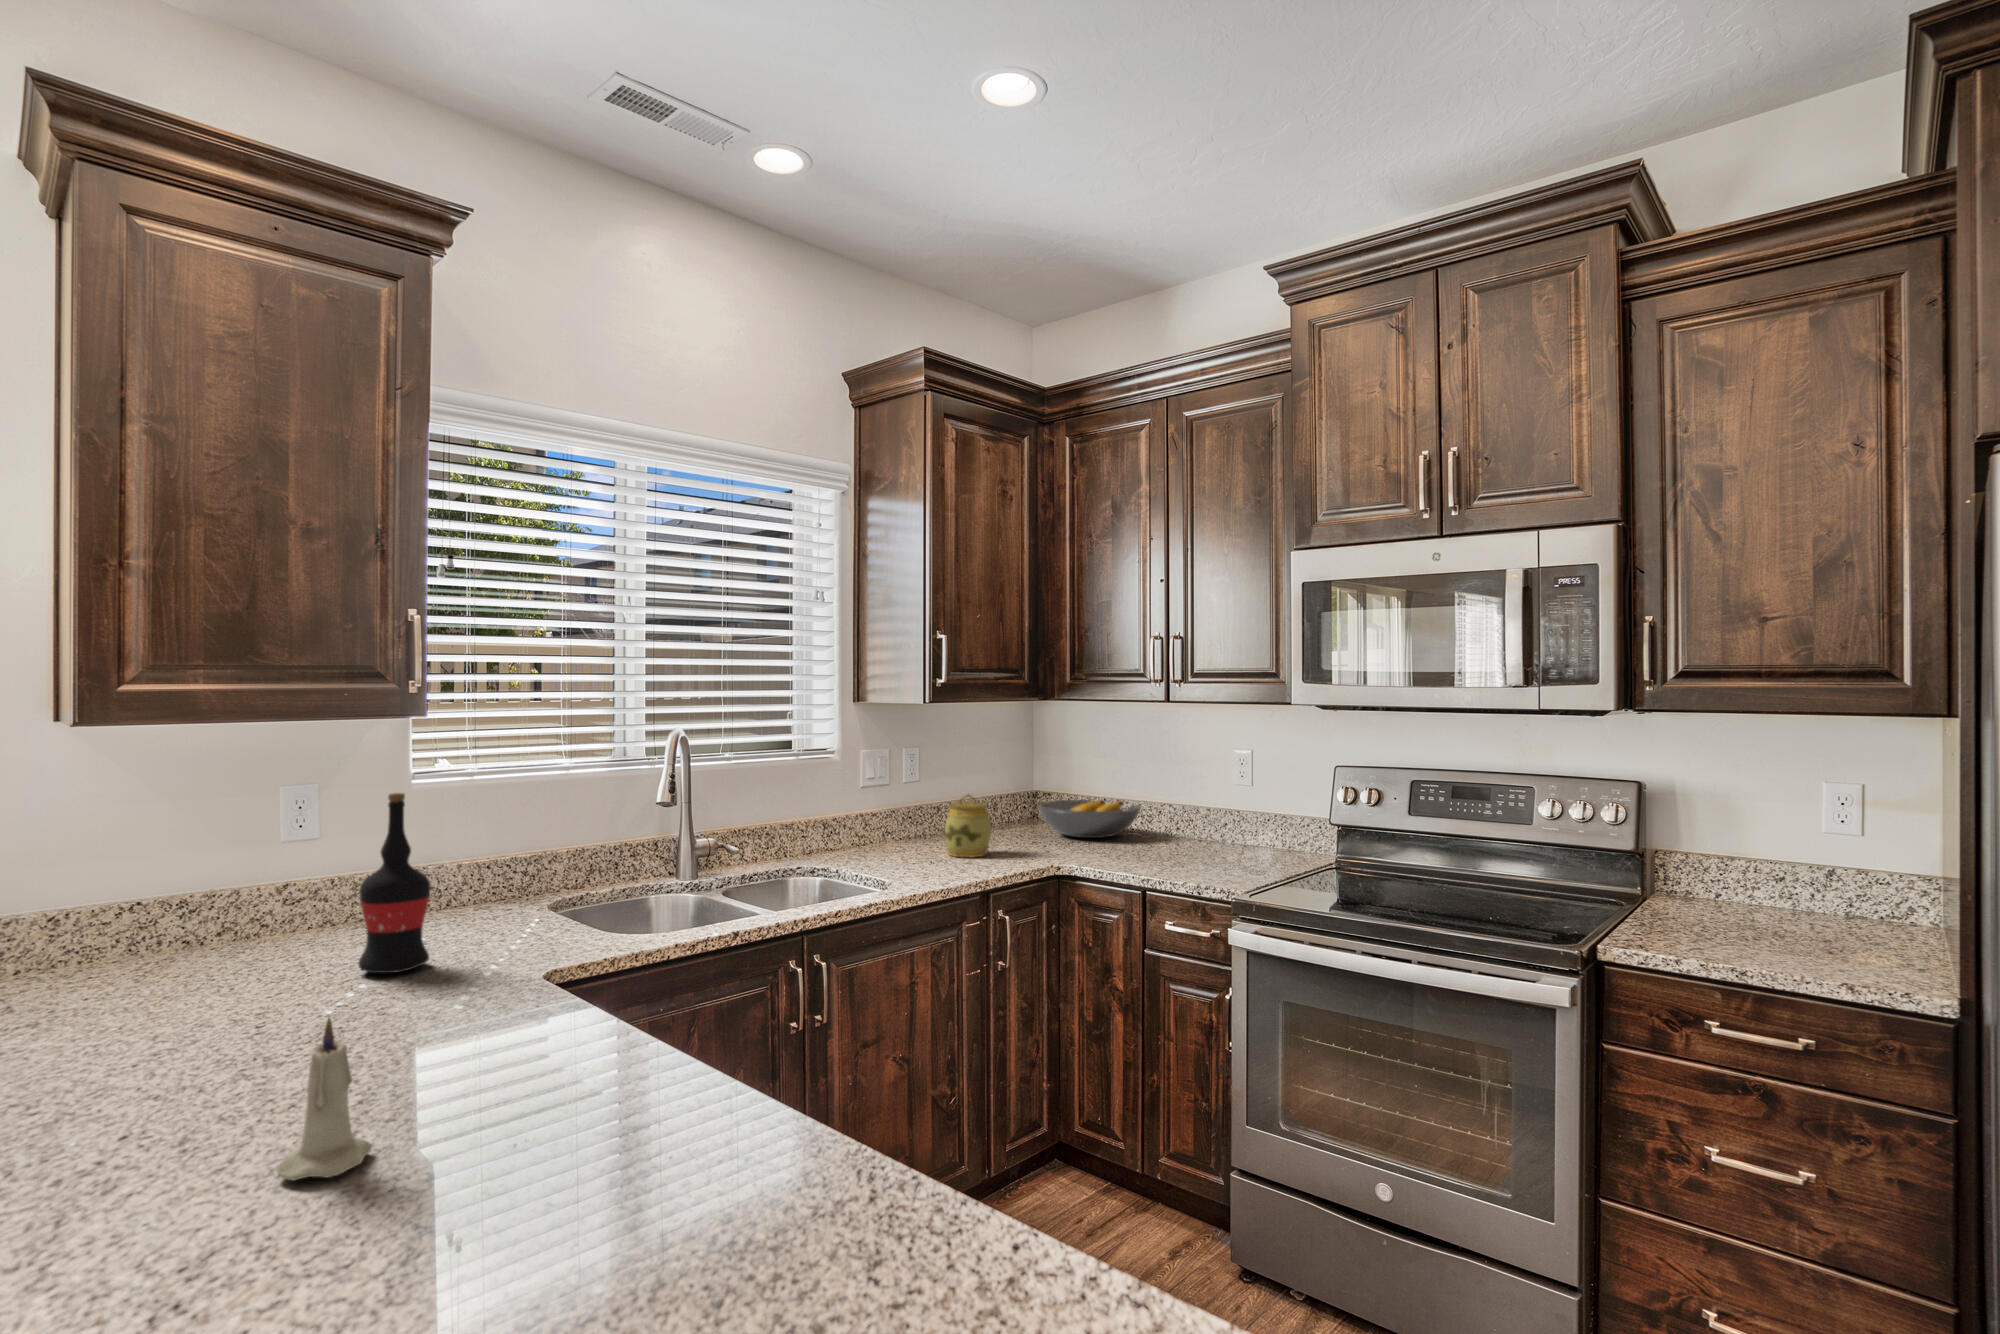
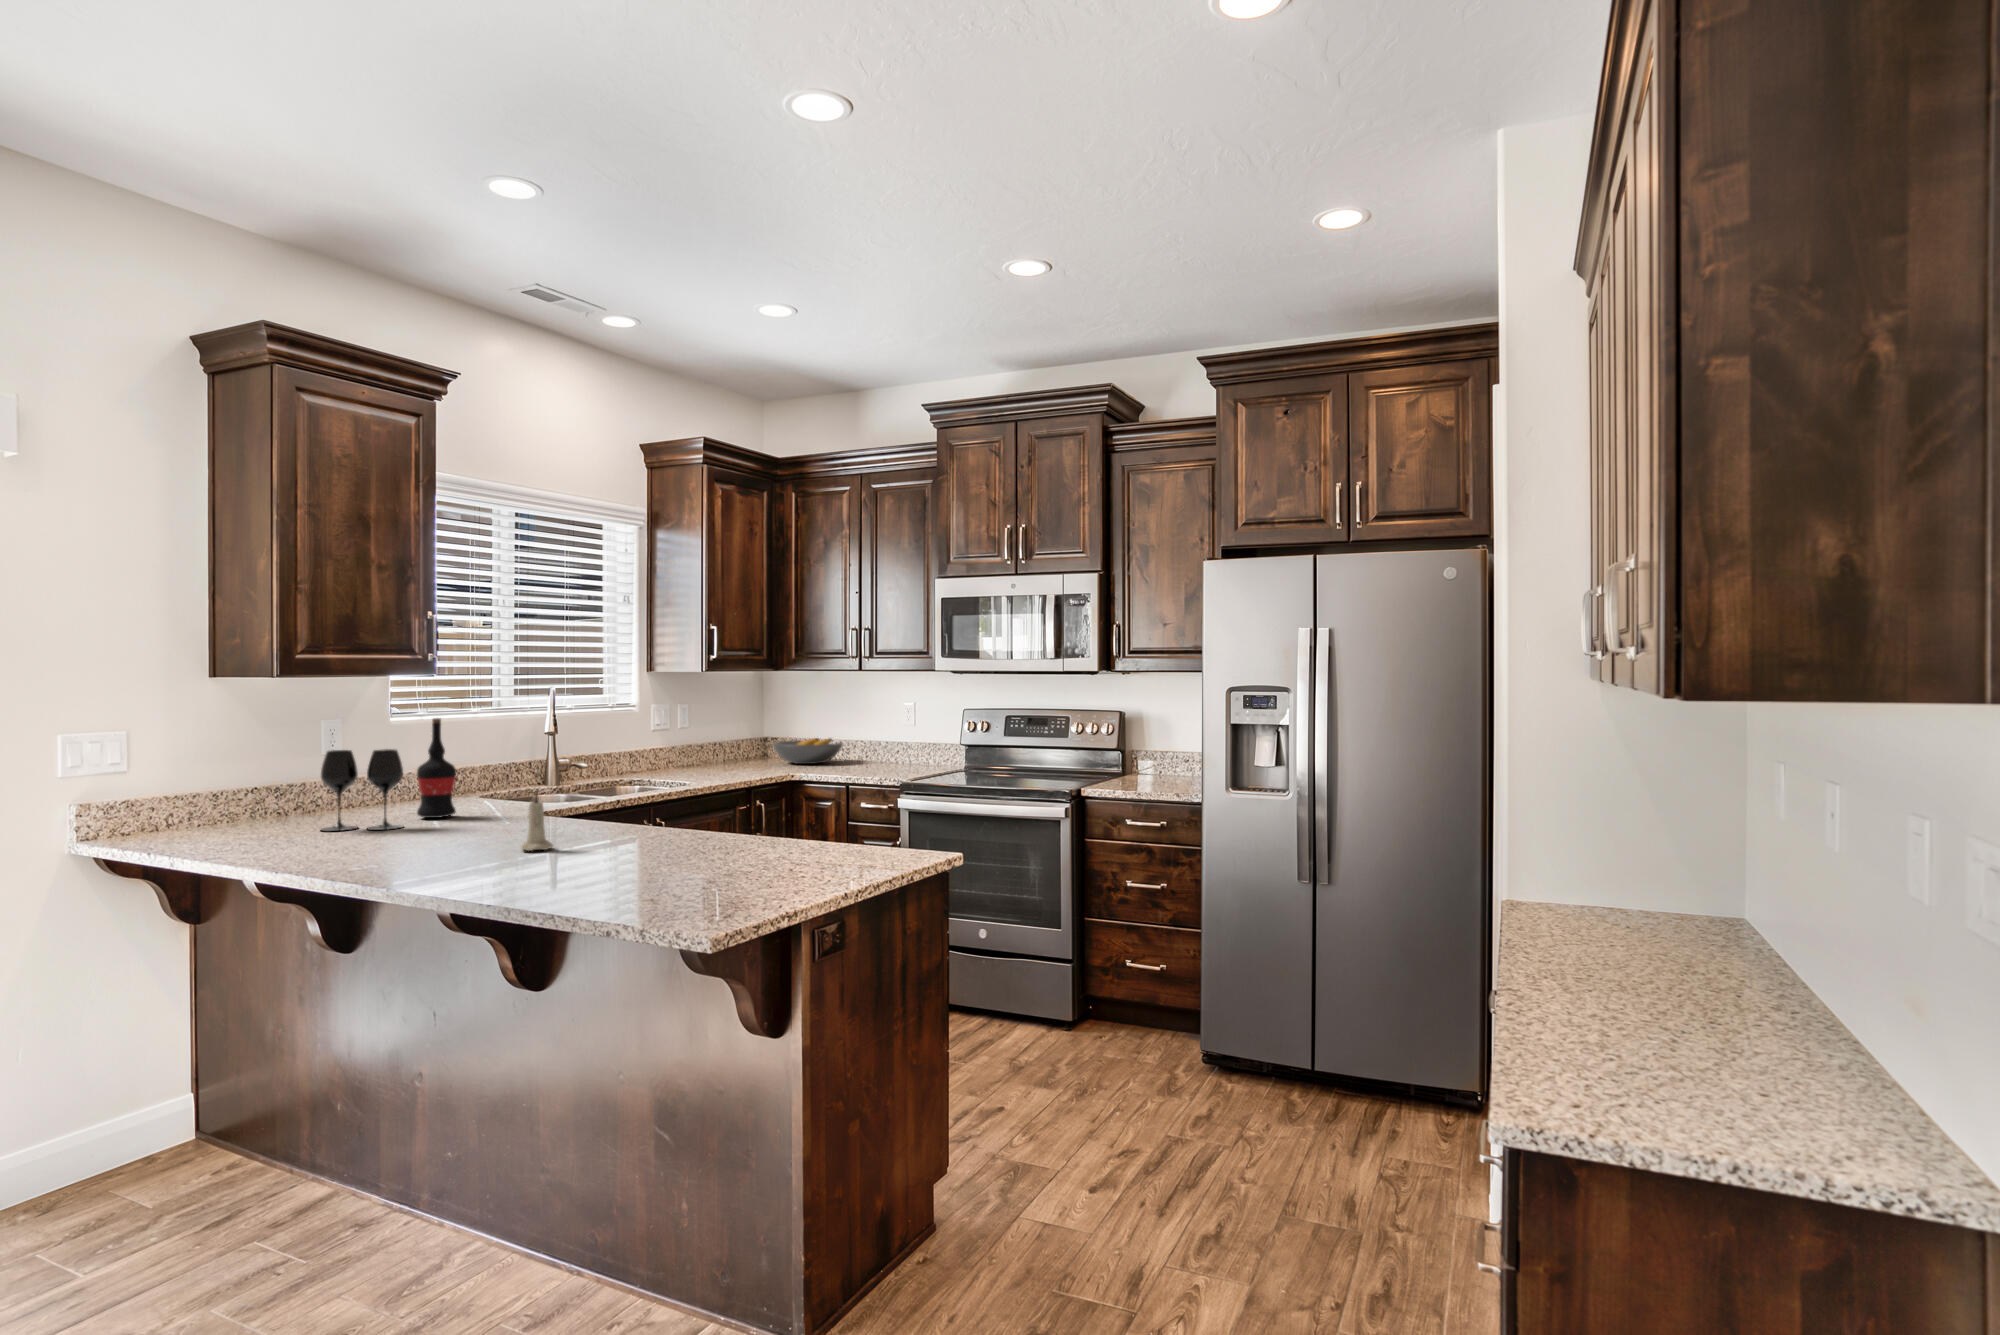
jar: present [945,794,991,857] -> none [714,732,745,774]
wine glass: none [148,854,296,1013] -> present [321,749,403,831]

